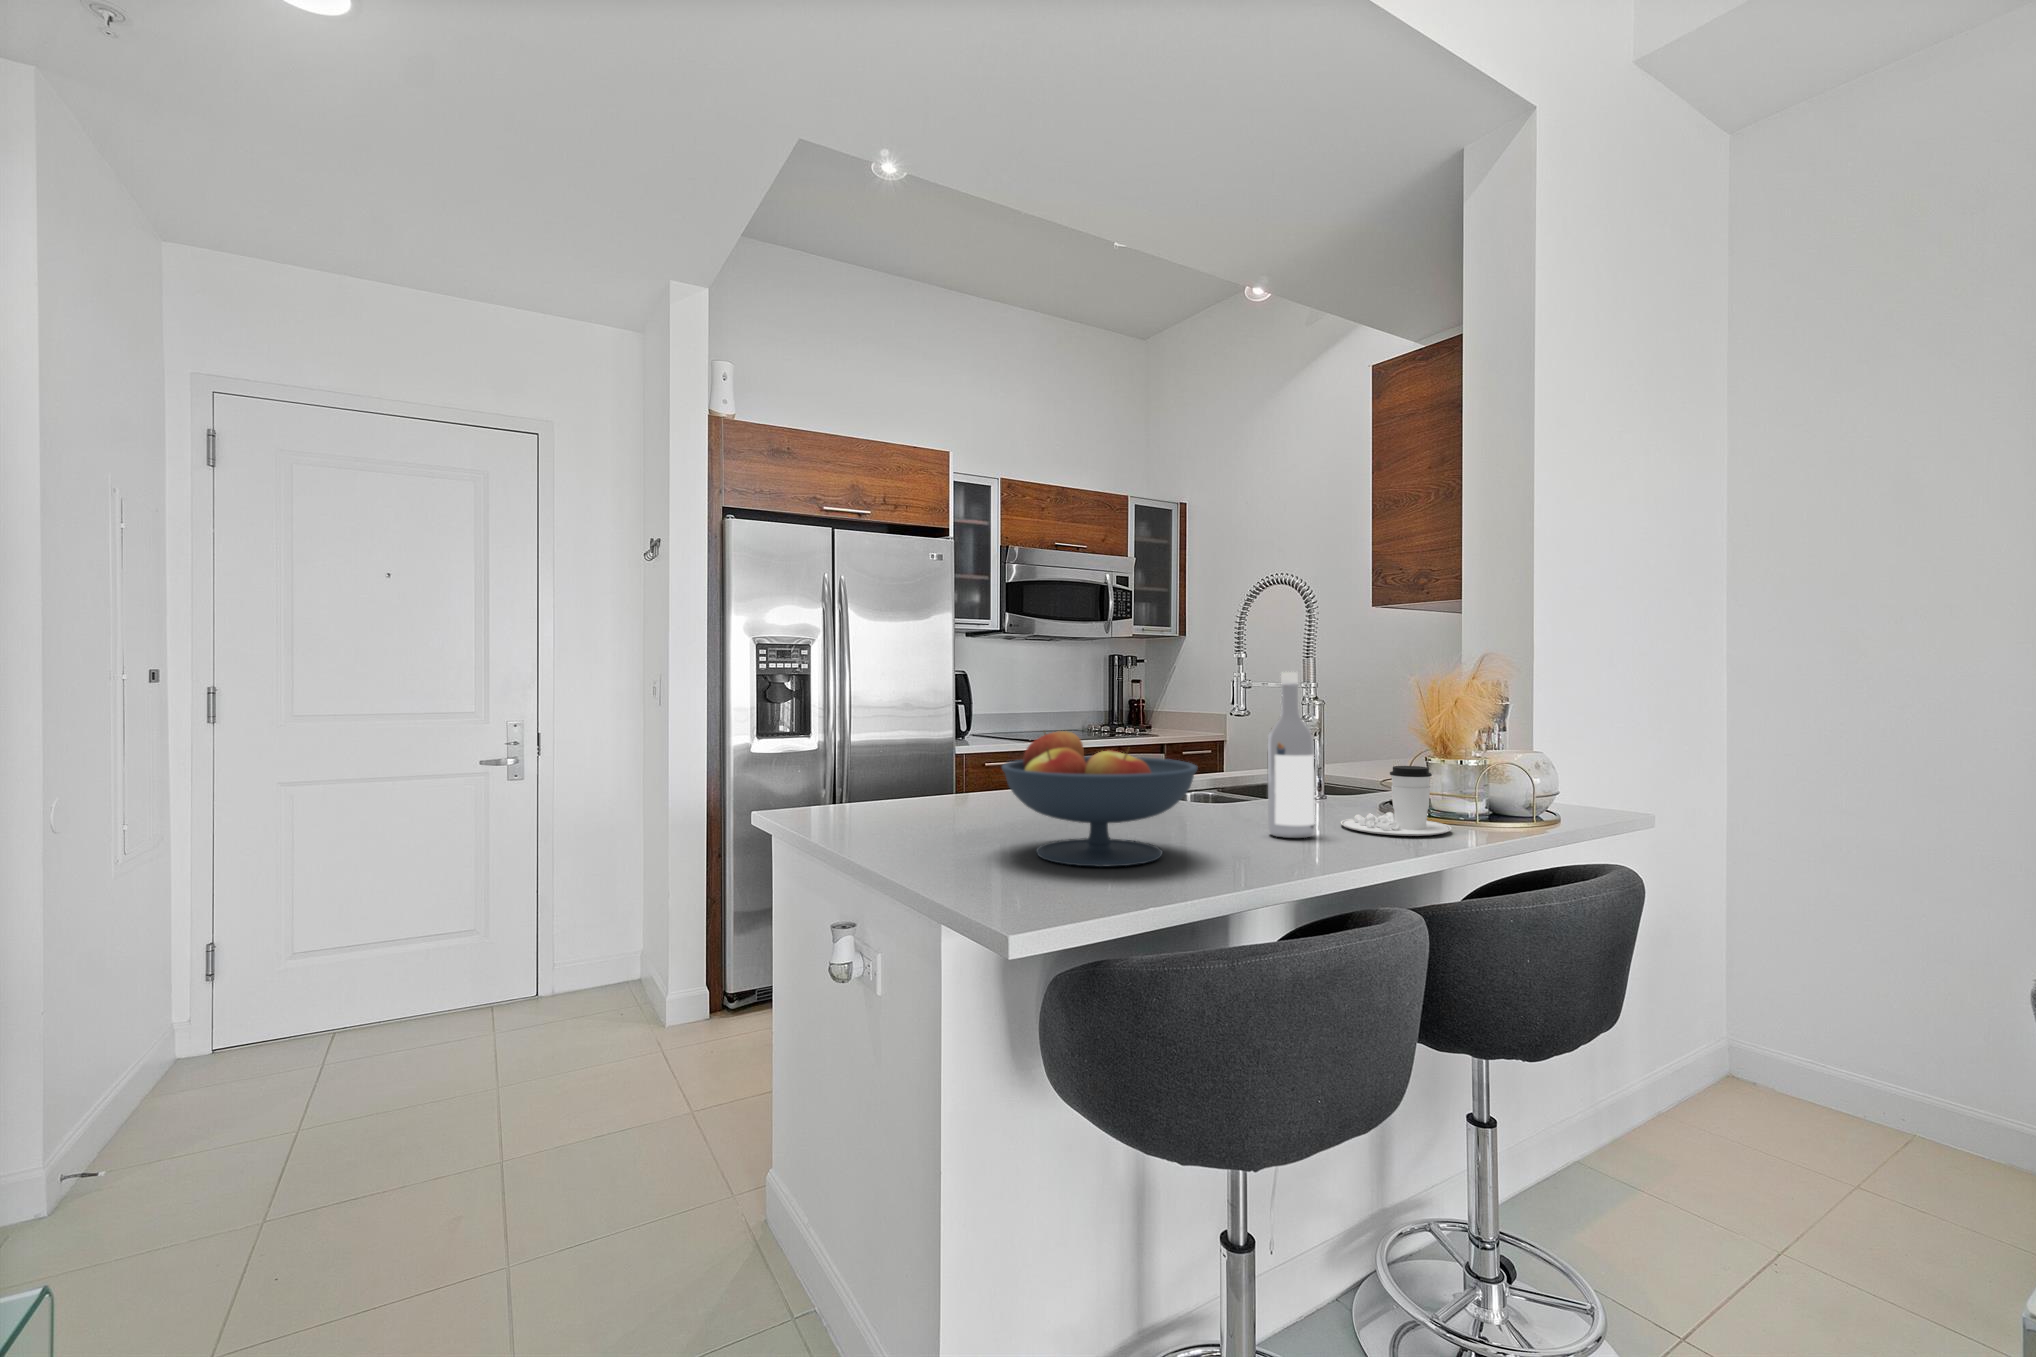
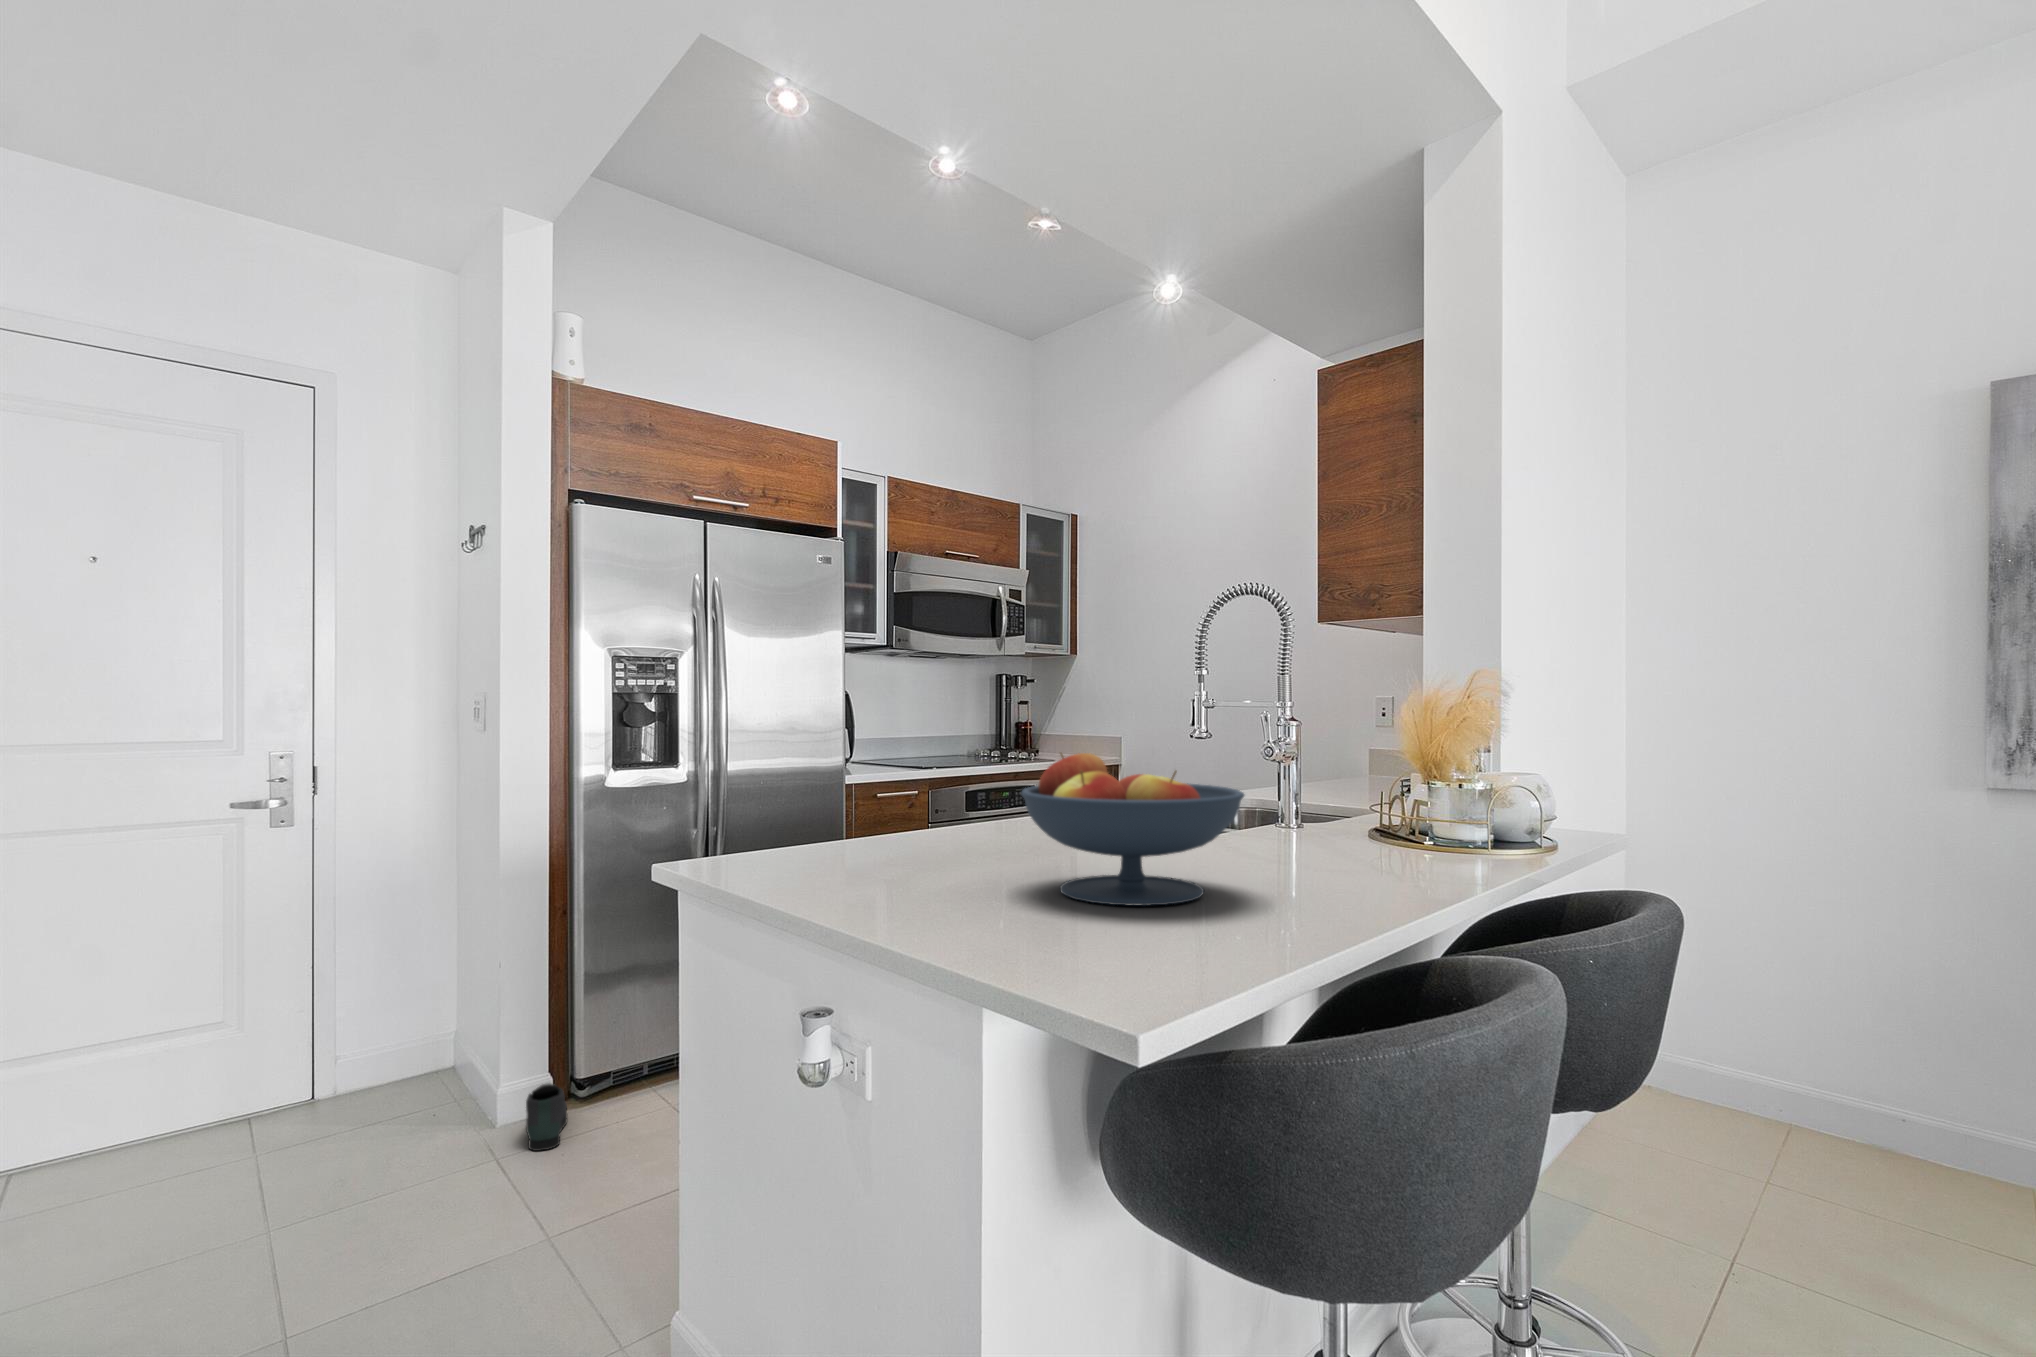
wine bottle: present [1267,672,1315,838] -> none [1287,688,1338,870]
coffee cup: present [1341,766,1452,836] -> none [1351,790,1470,864]
shoe: none [686,993,723,1047] -> present [526,1083,567,1151]

